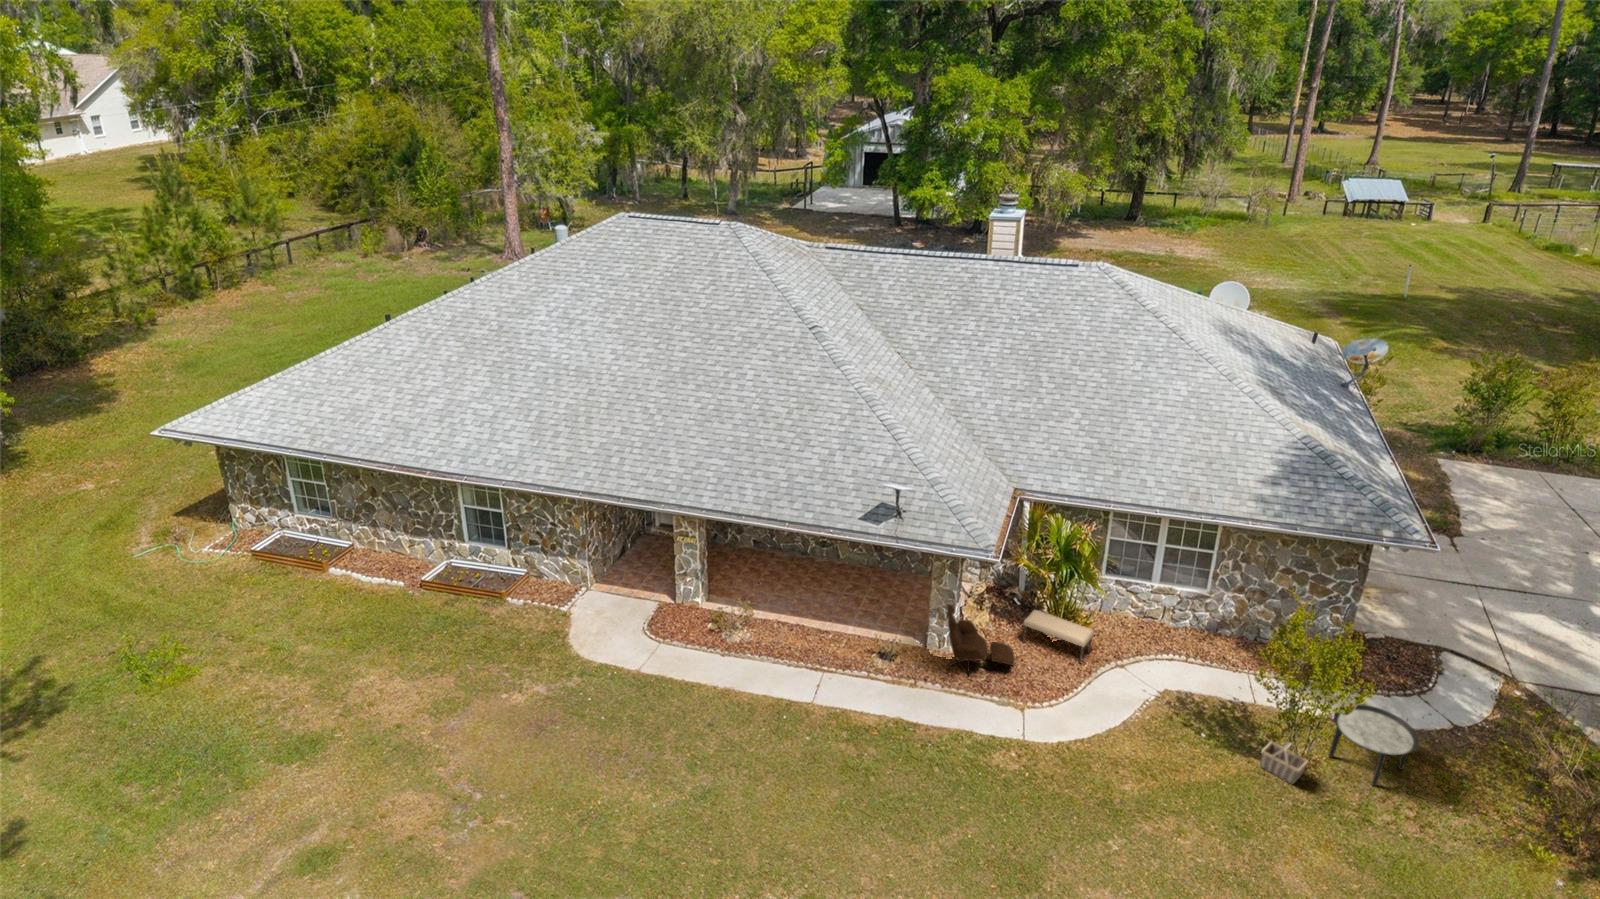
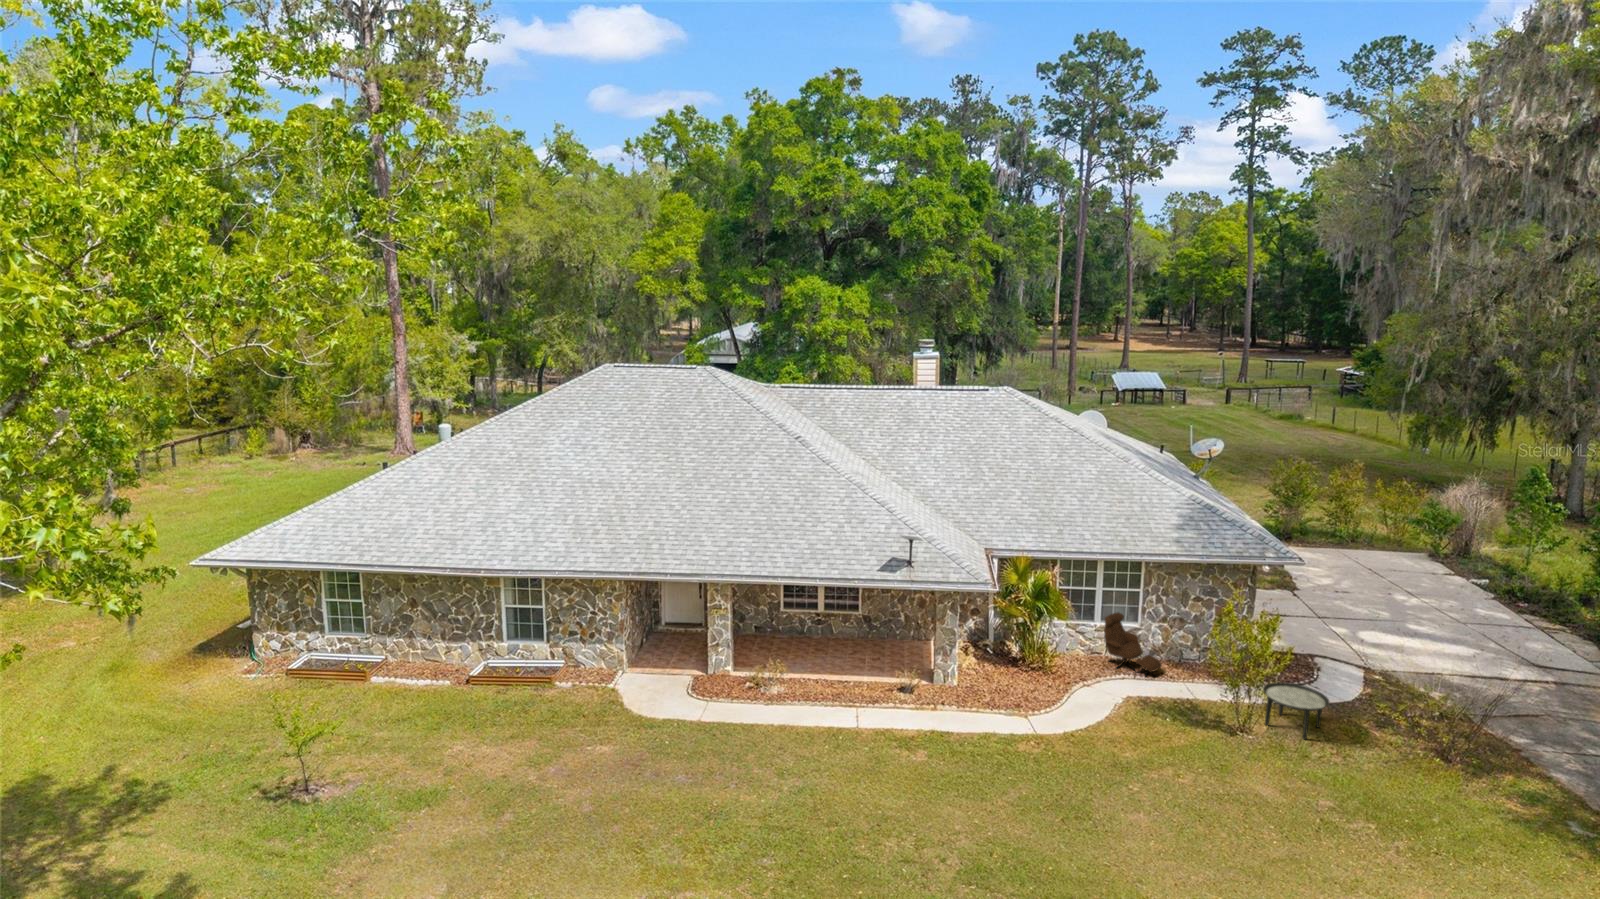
lounge chair: present [948,605,1015,675] -> present [1104,613,1162,676]
bench: present [1022,610,1094,663] -> none [1006,649,1063,686]
basket: present [1260,742,1308,784] -> none [1219,711,1256,745]

